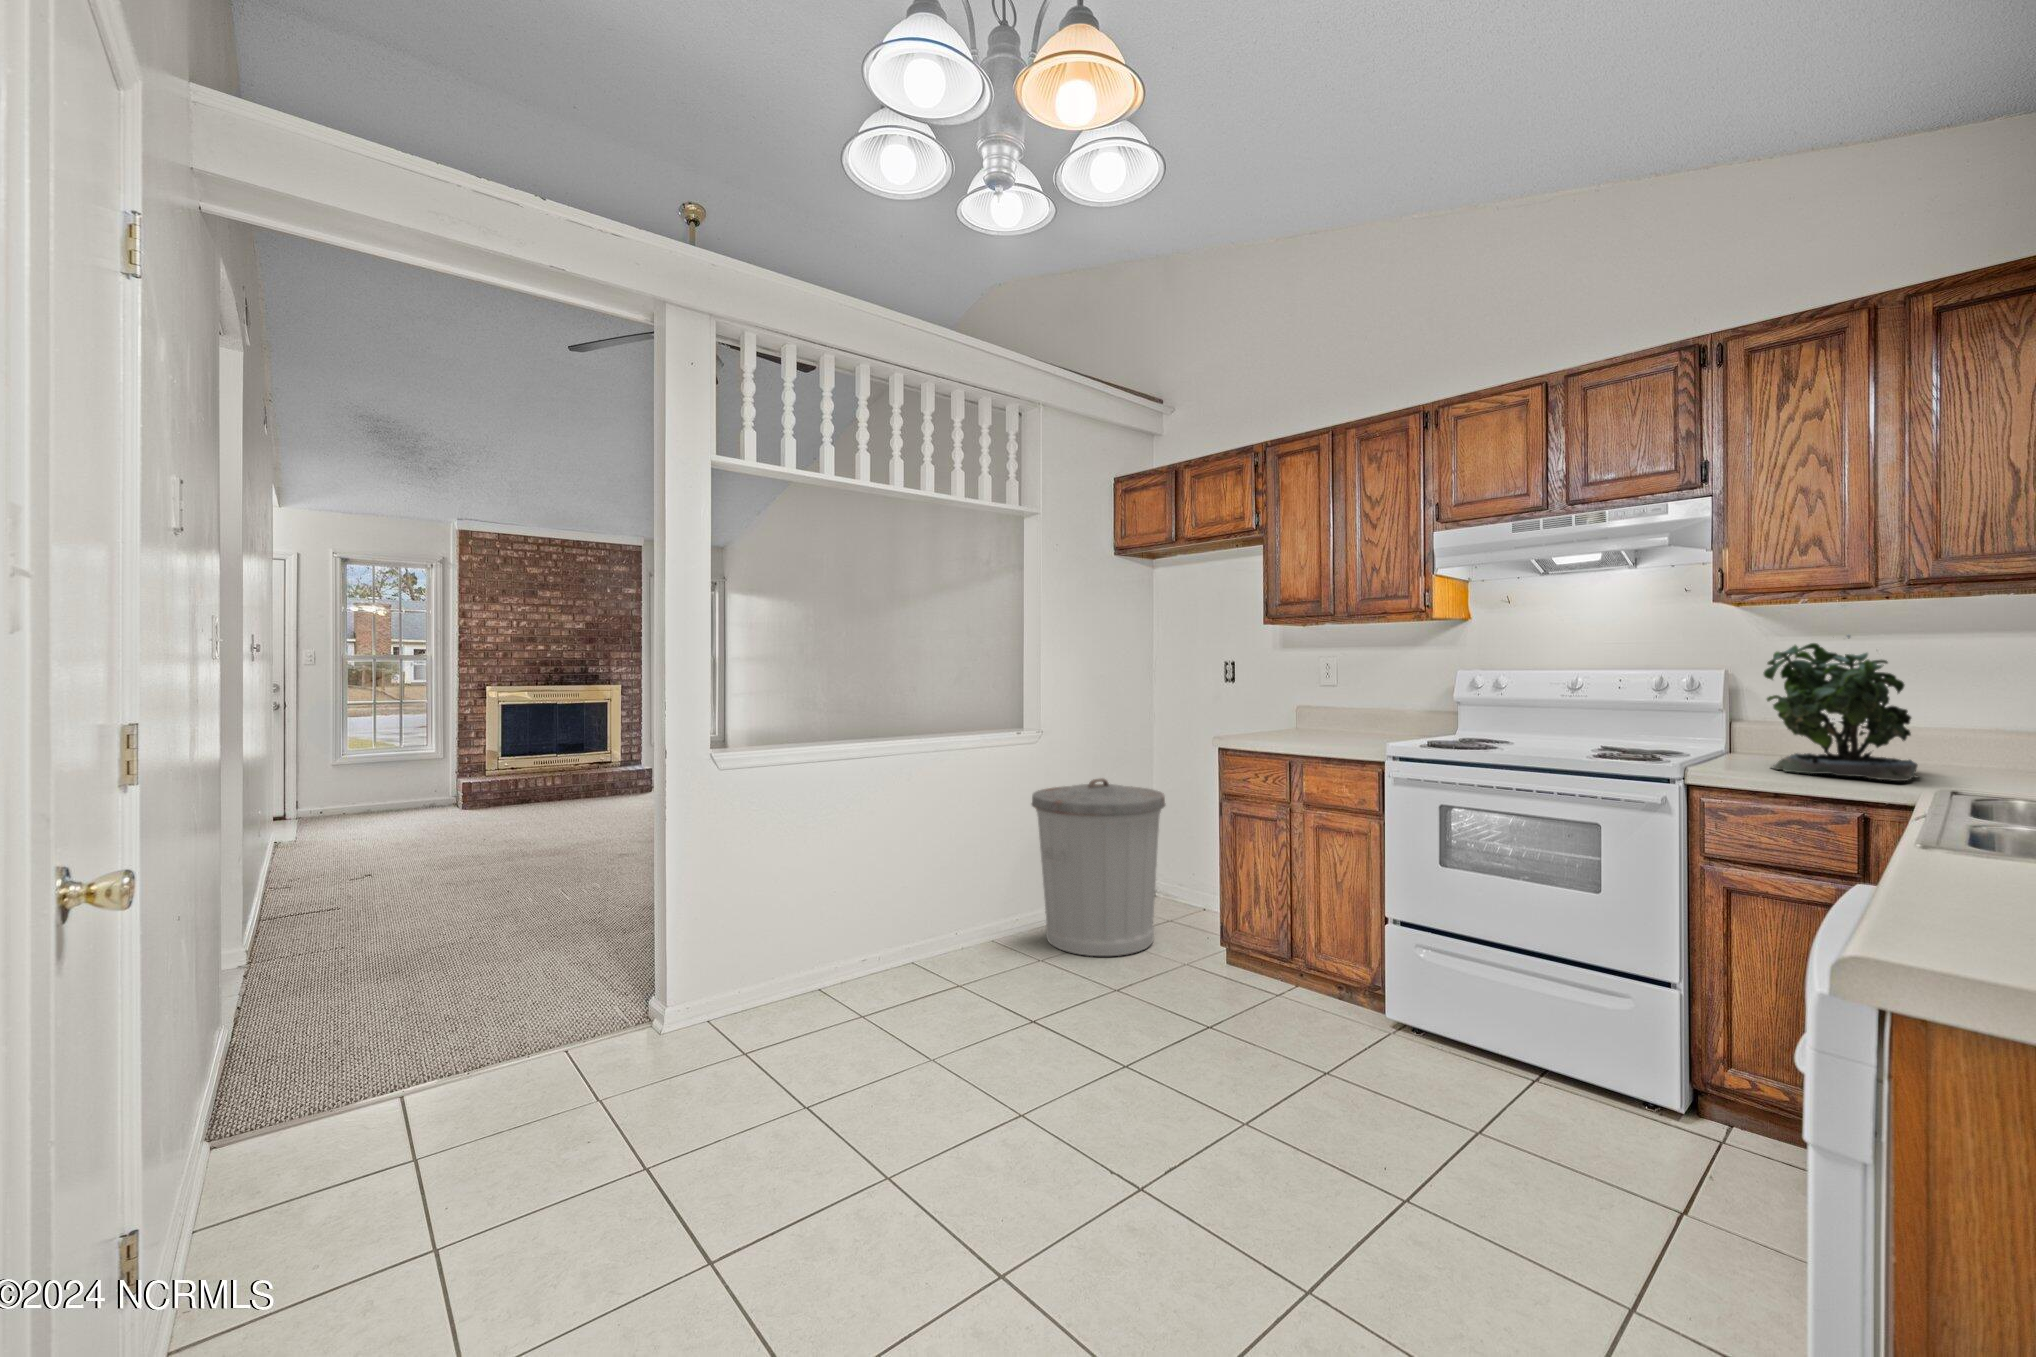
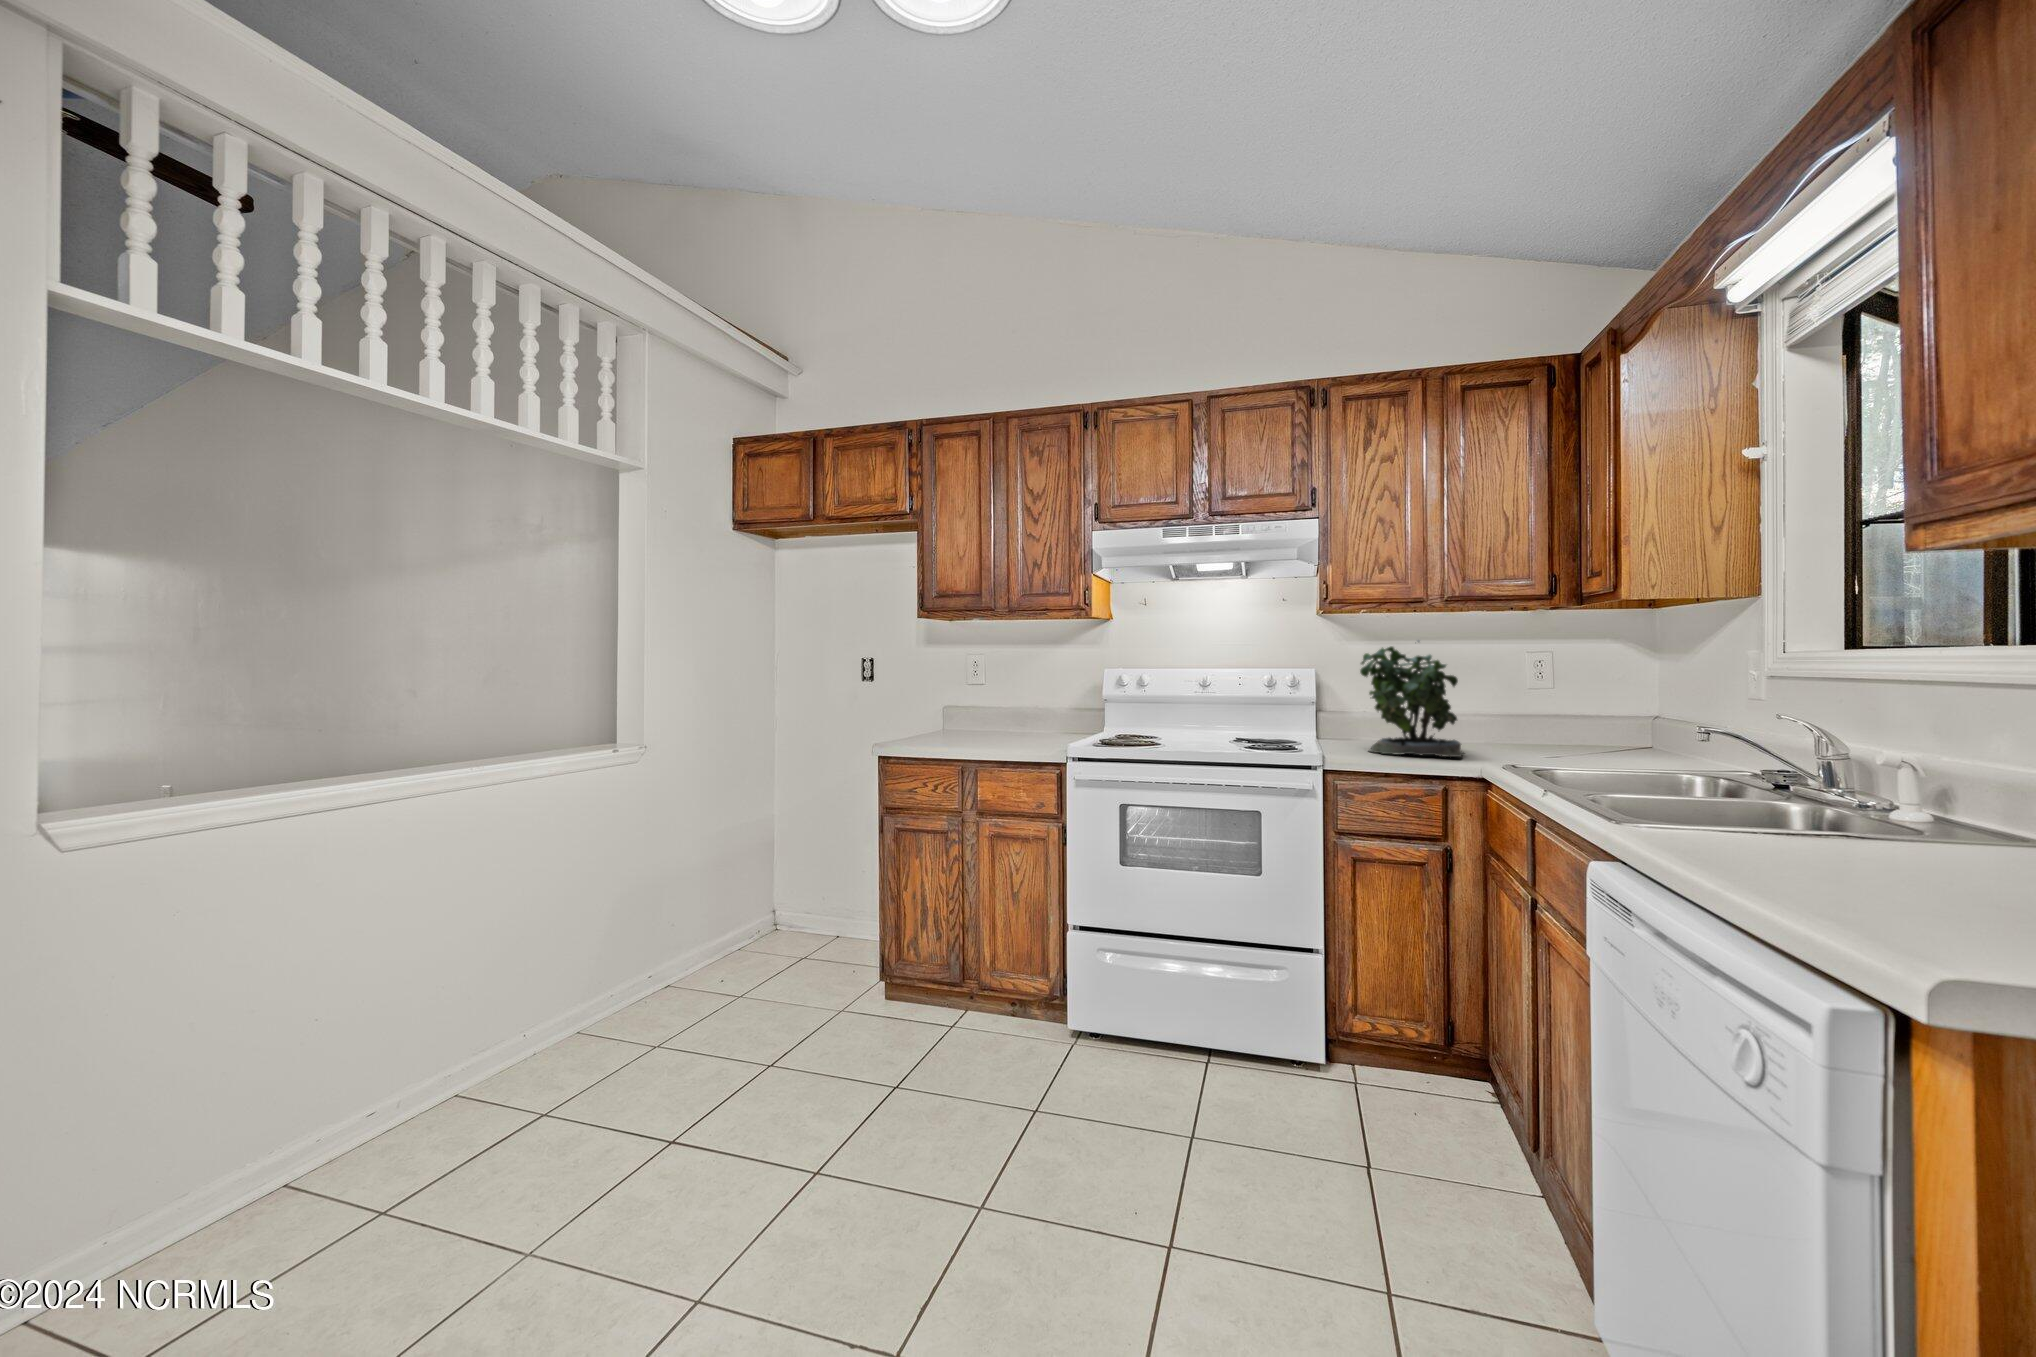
trash can: present [1032,778,1165,956] -> none [640,803,813,1027]

